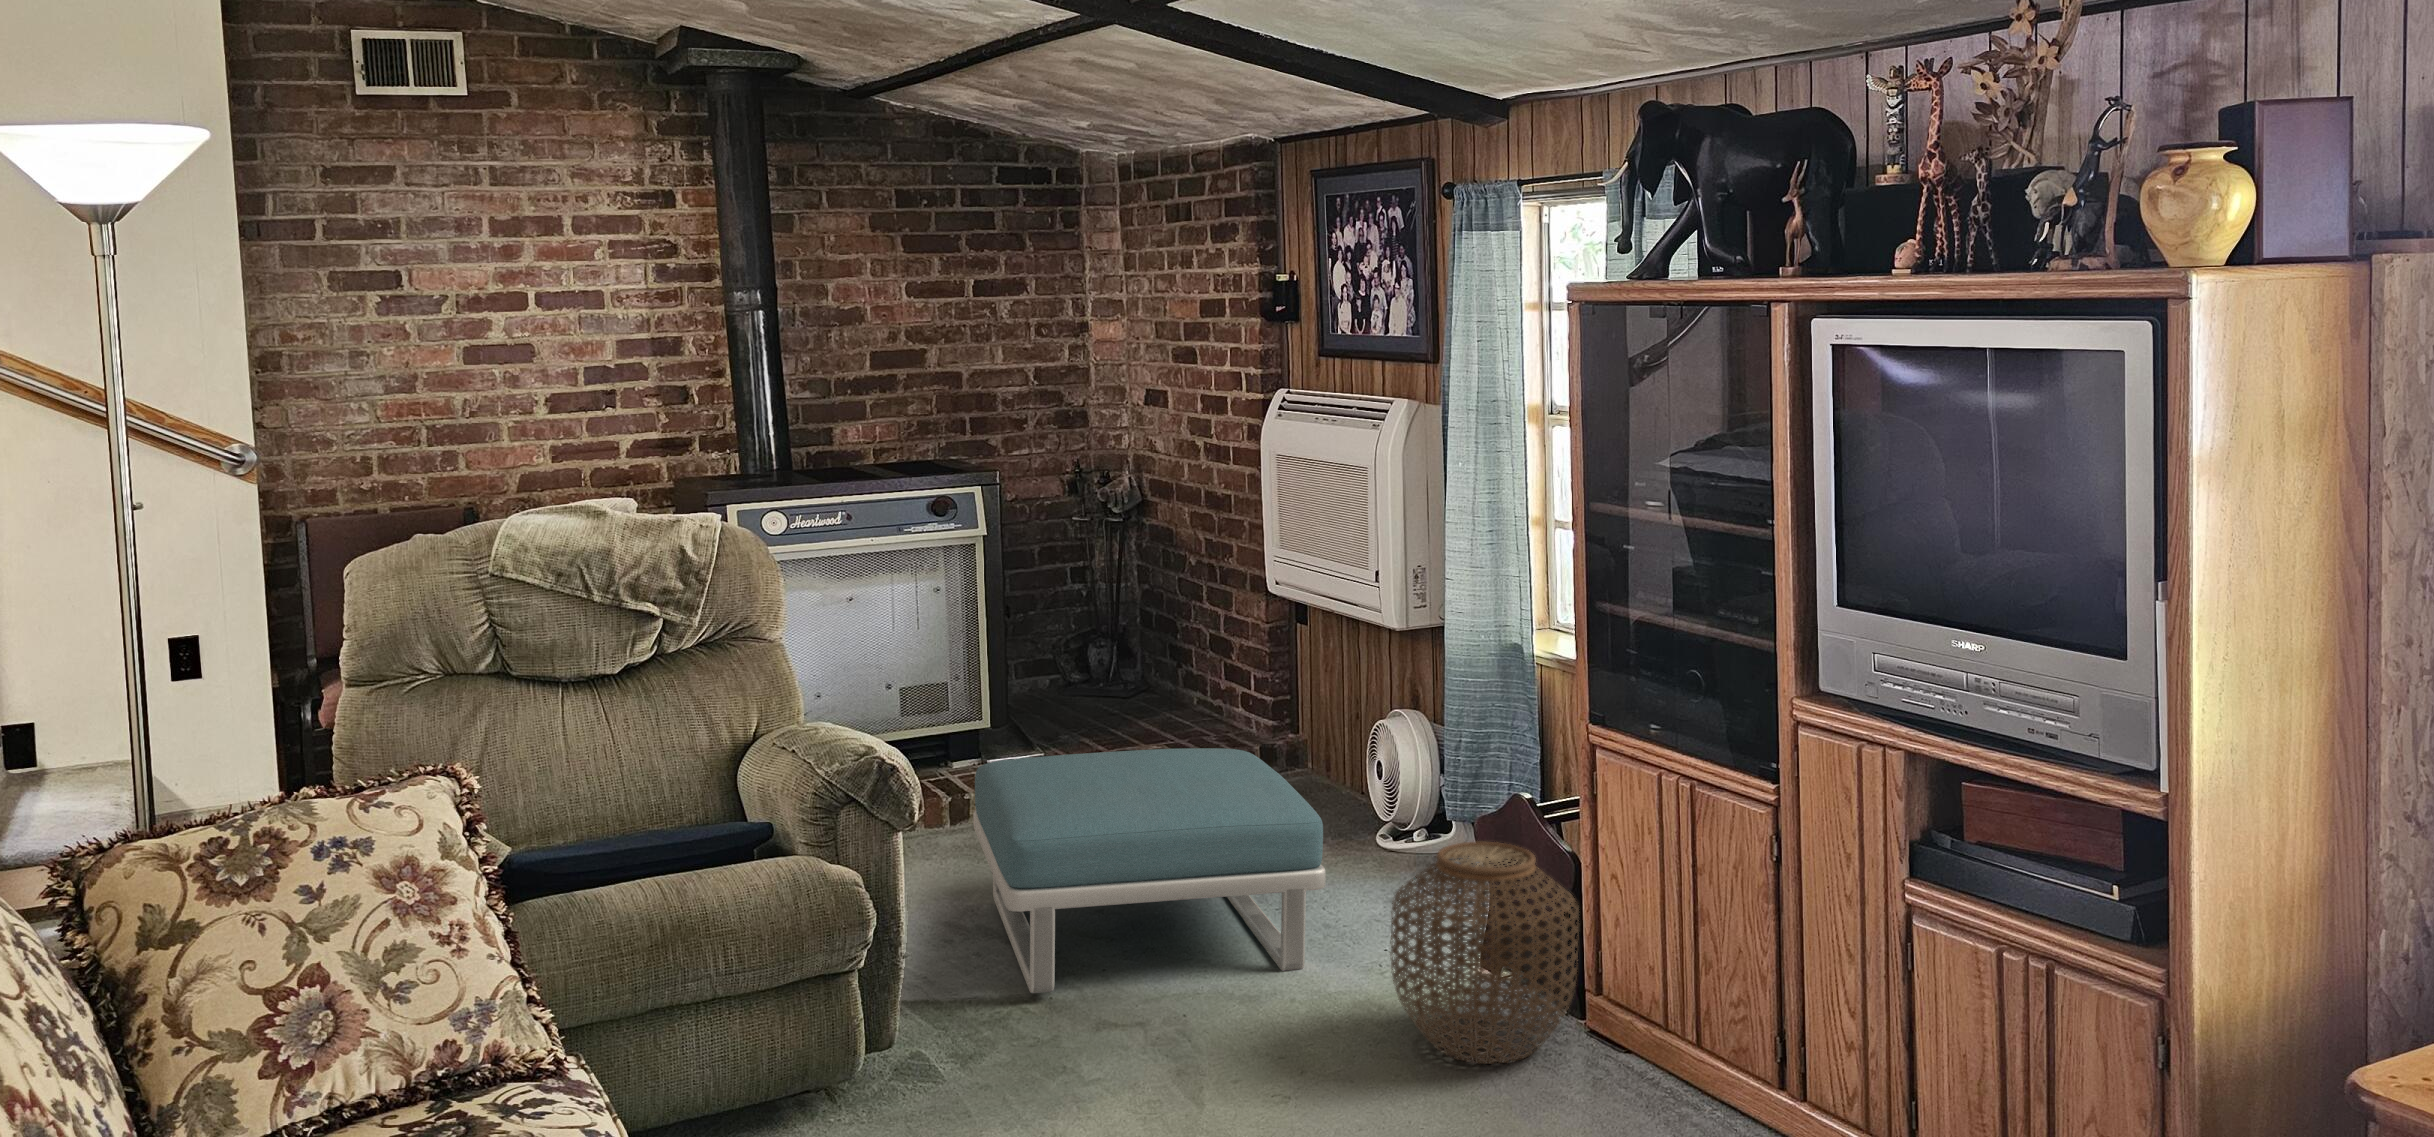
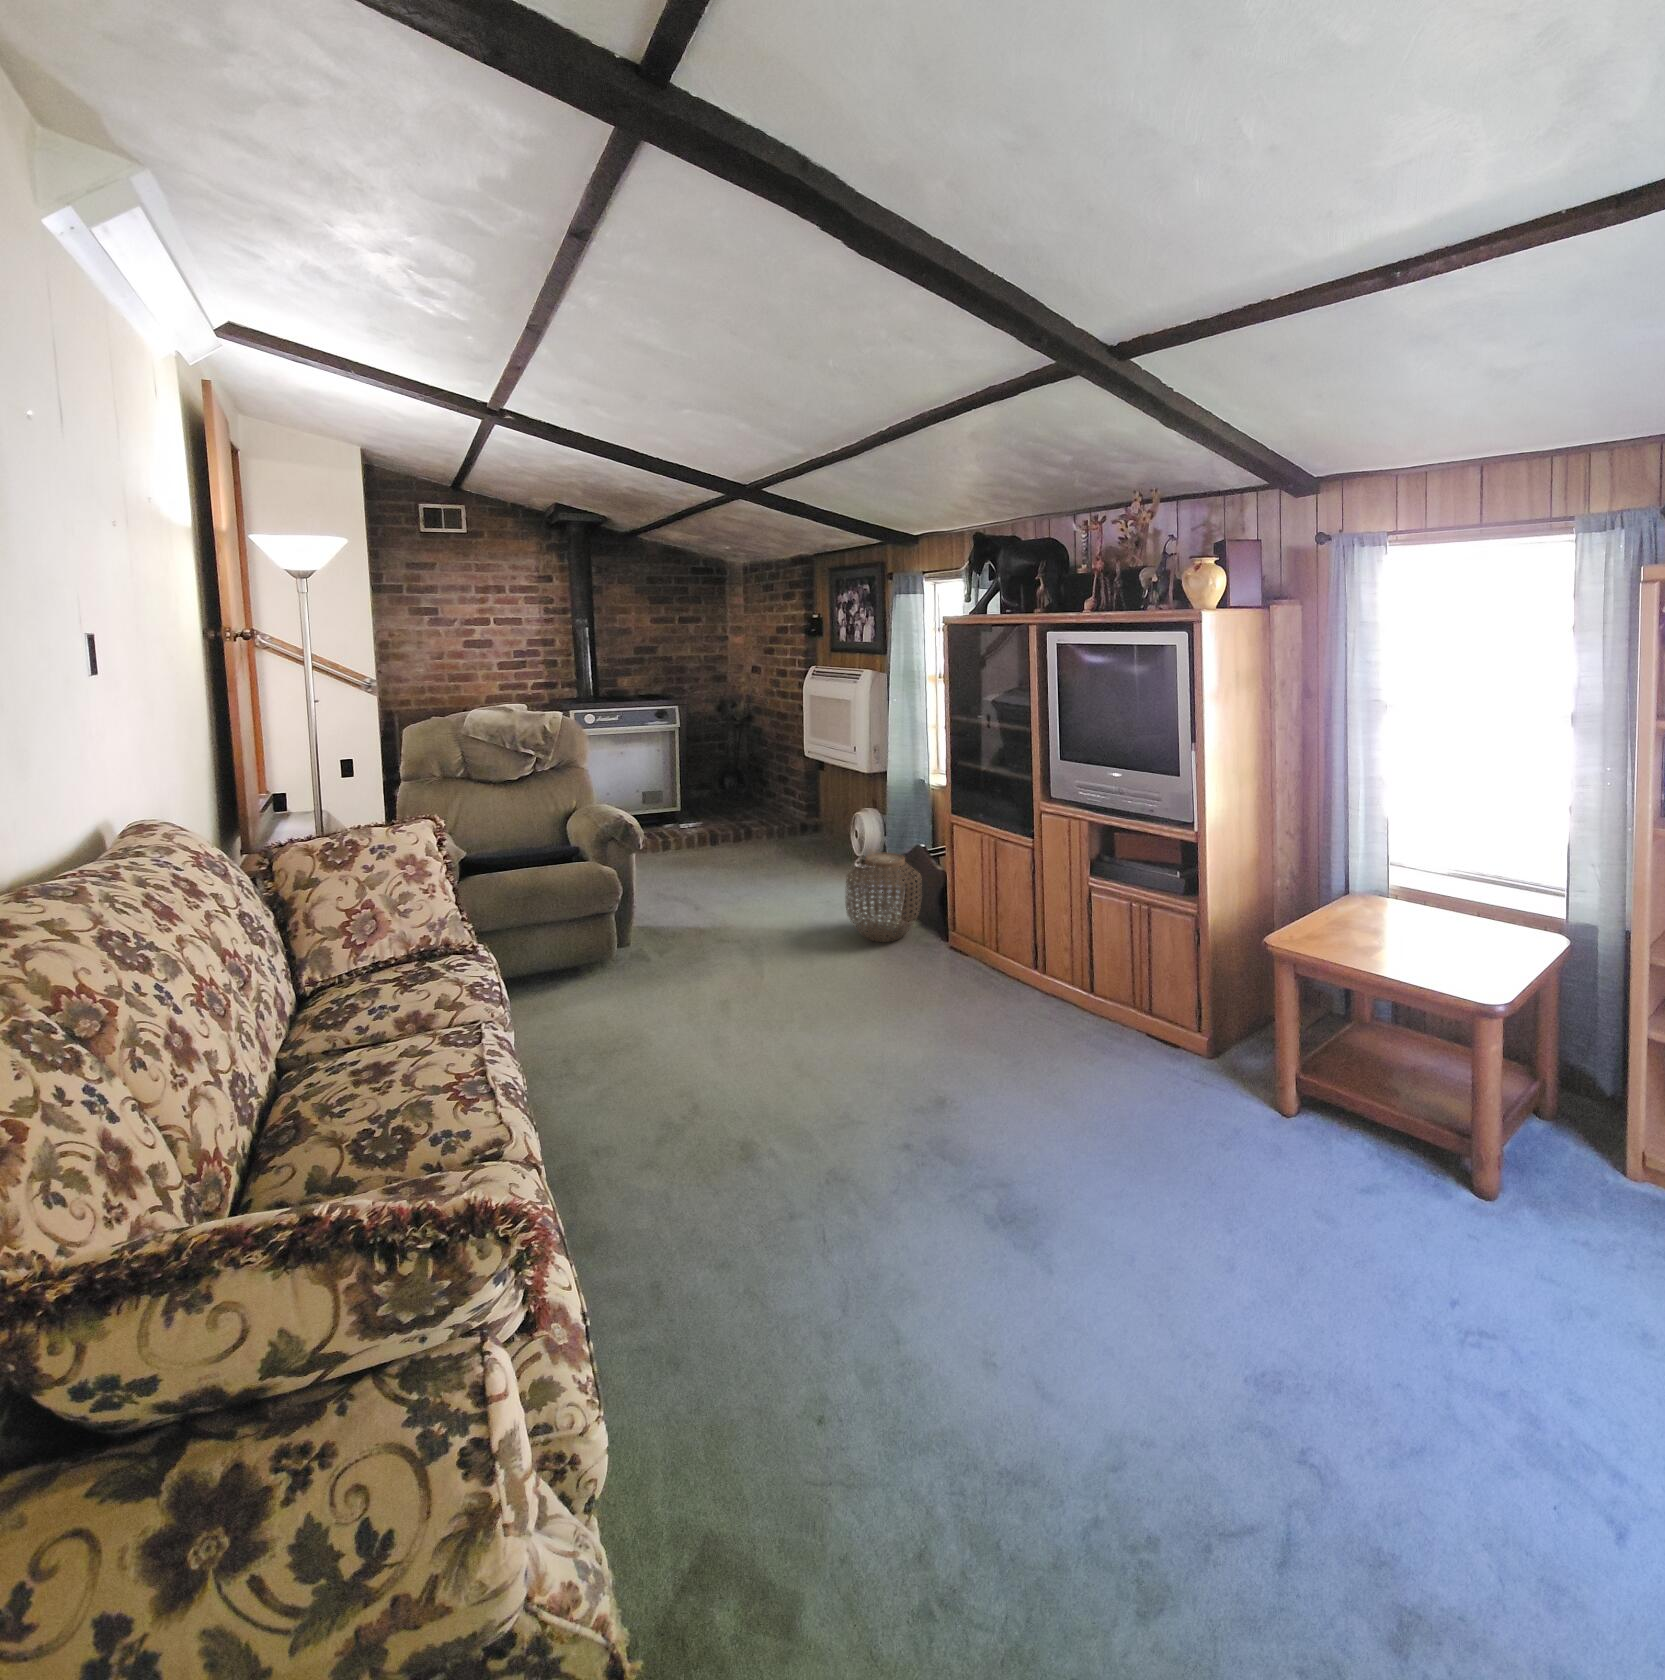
footstool: present [973,748,1326,993] -> none [676,817,824,918]

